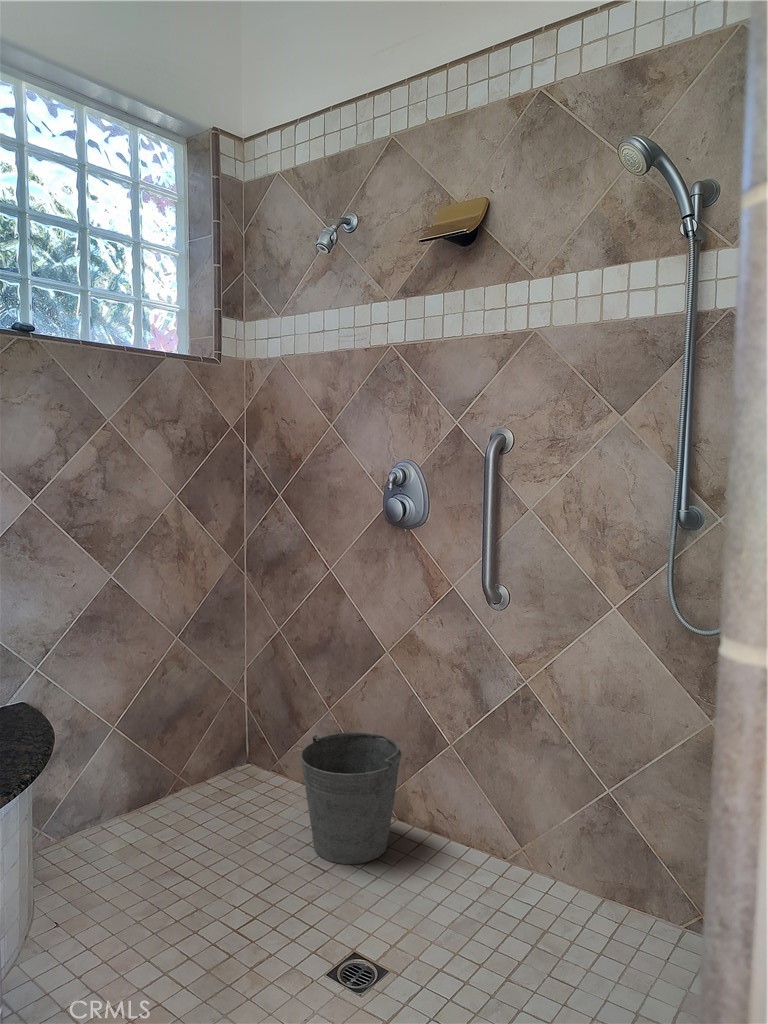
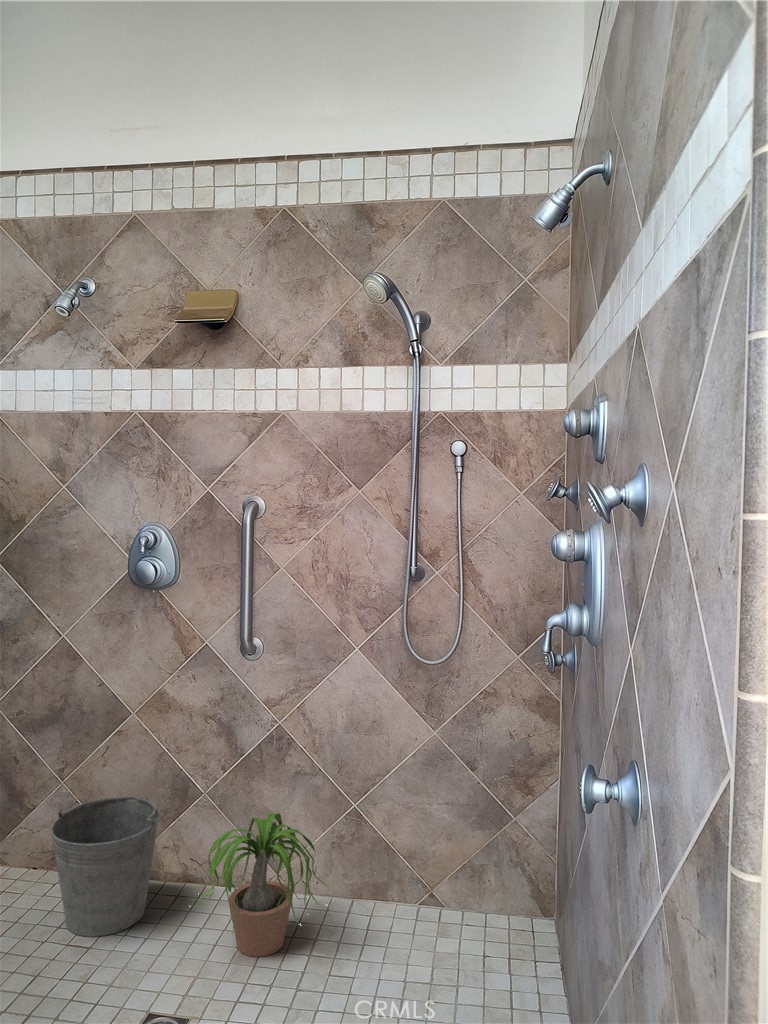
potted plant: none [404,779,568,931] -> present [197,813,328,957]

